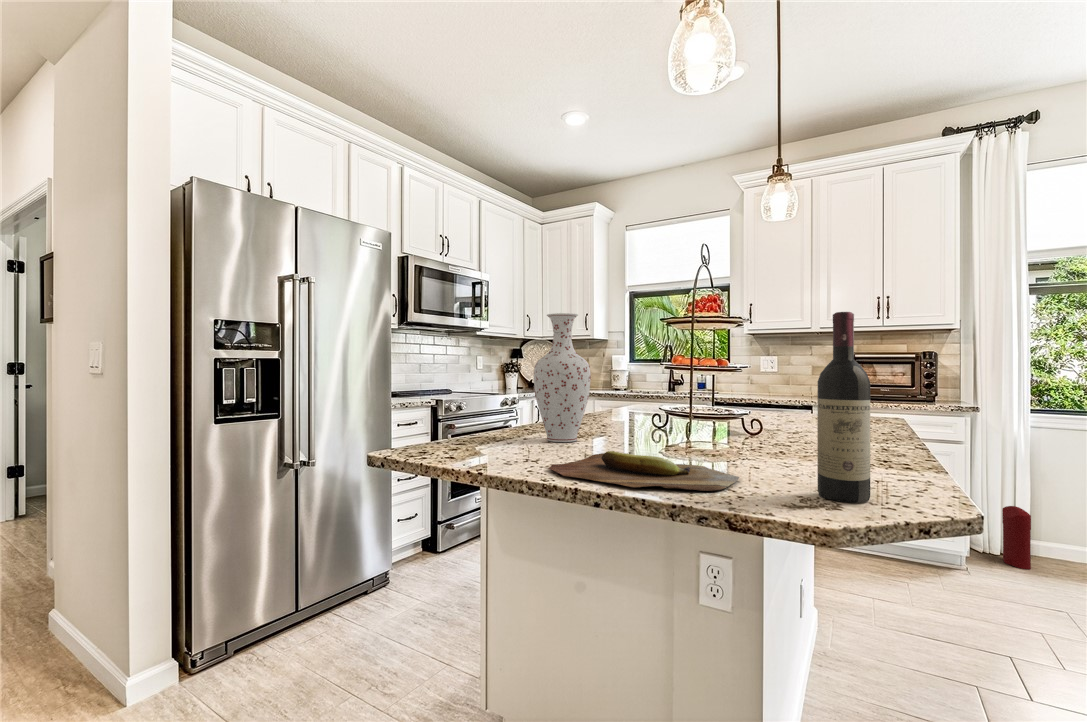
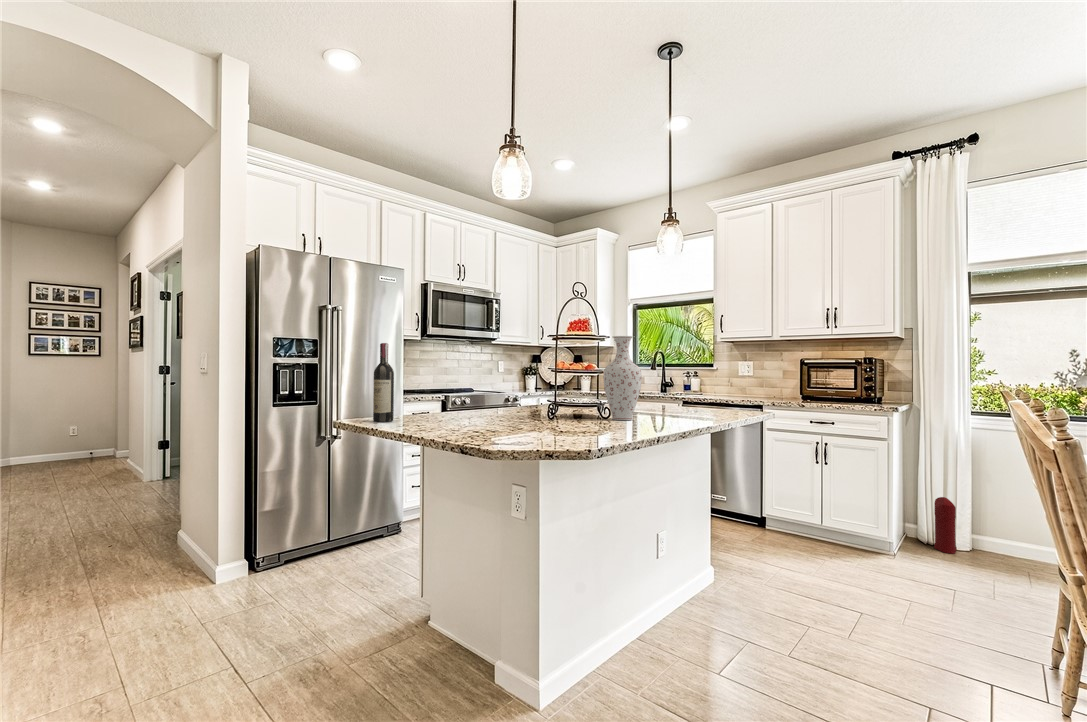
wine bottle: present [817,312,870,503] -> present [373,343,394,422]
vase: present [534,313,591,442] -> present [603,336,642,420]
cutting board: present [549,451,739,491] -> none [417,419,516,438]

